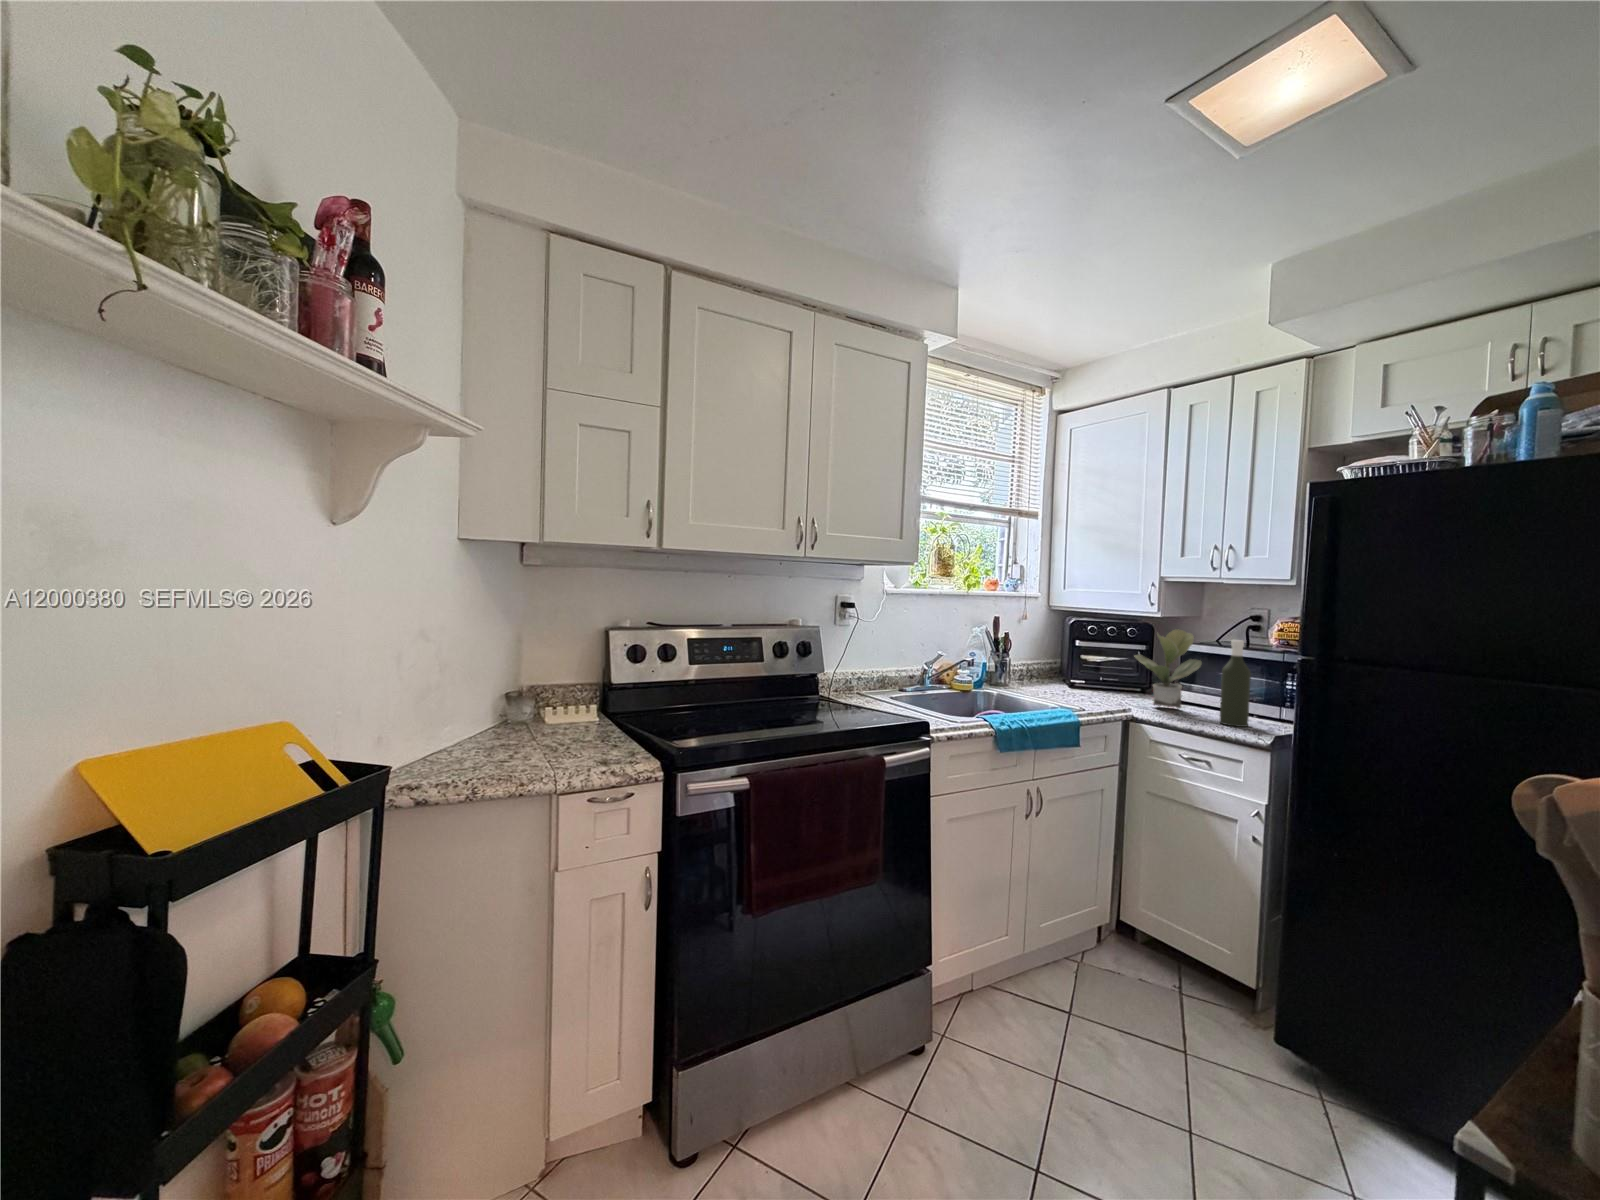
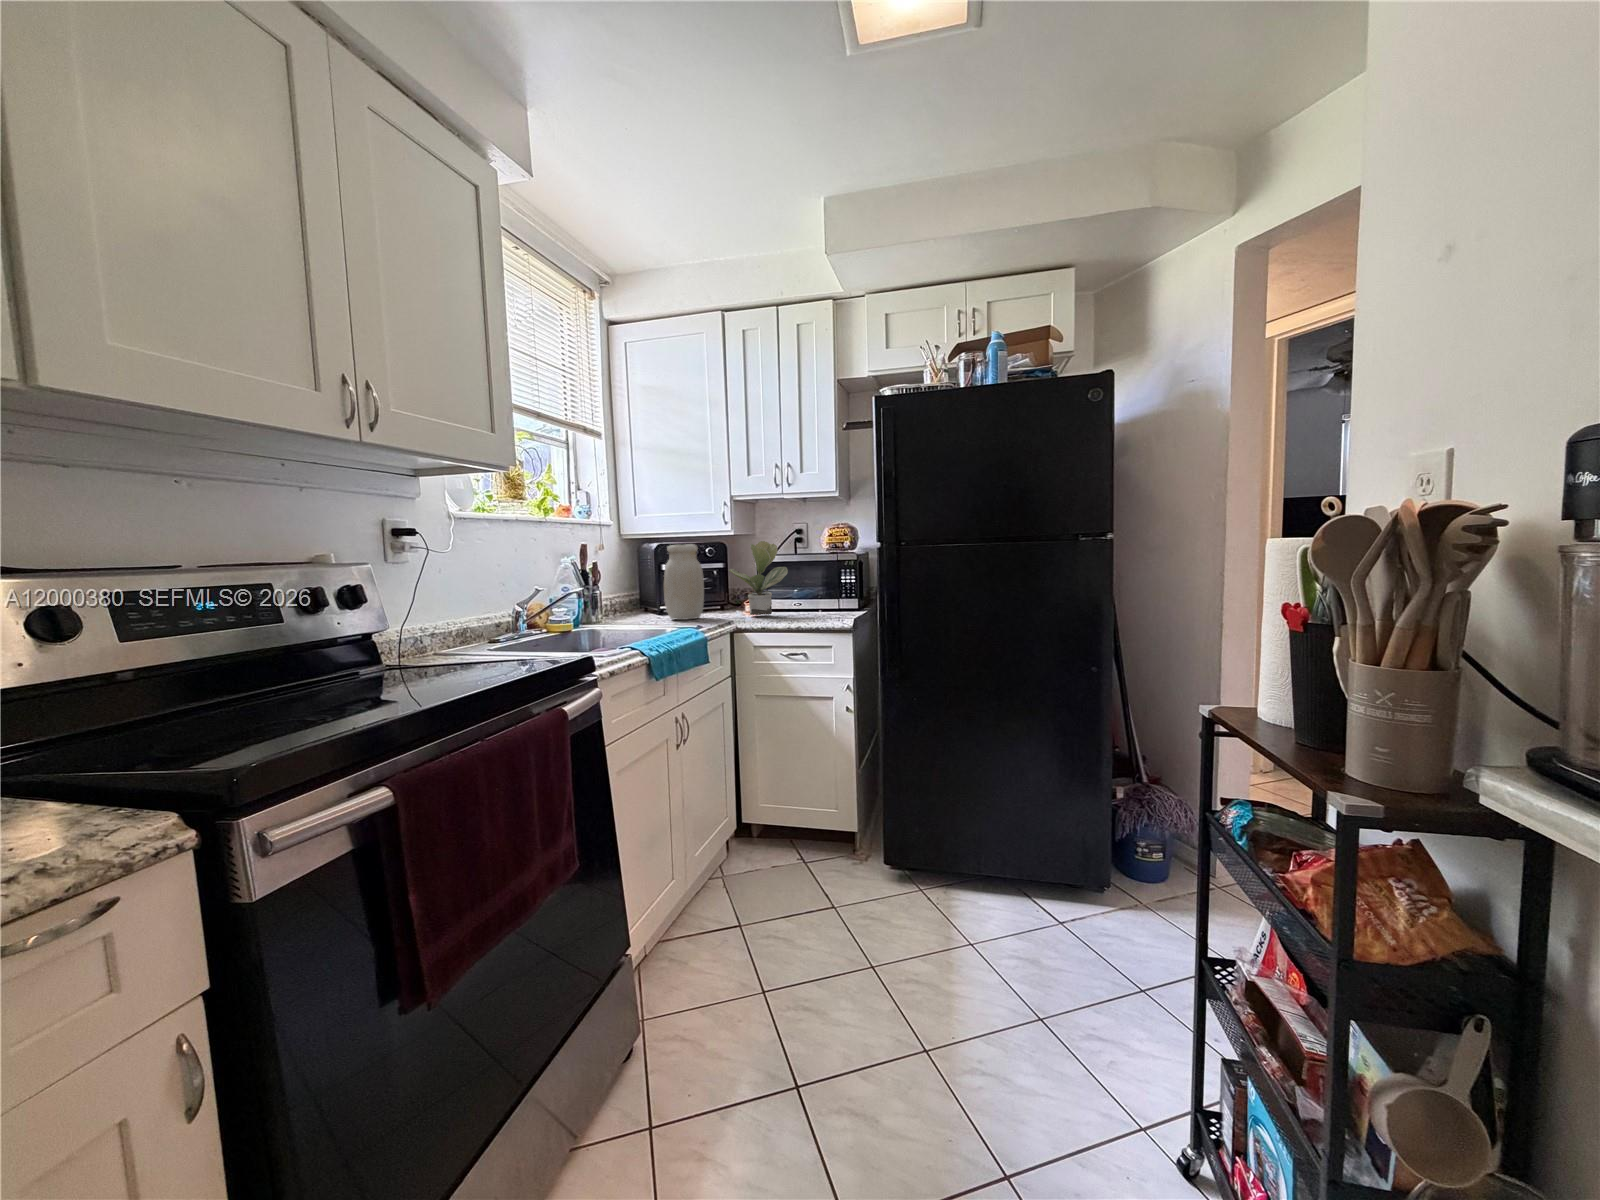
jar: none [1066,624,1108,698] -> present [664,544,704,620]
bottle: present [1220,640,1251,727] -> none [810,543,832,618]

